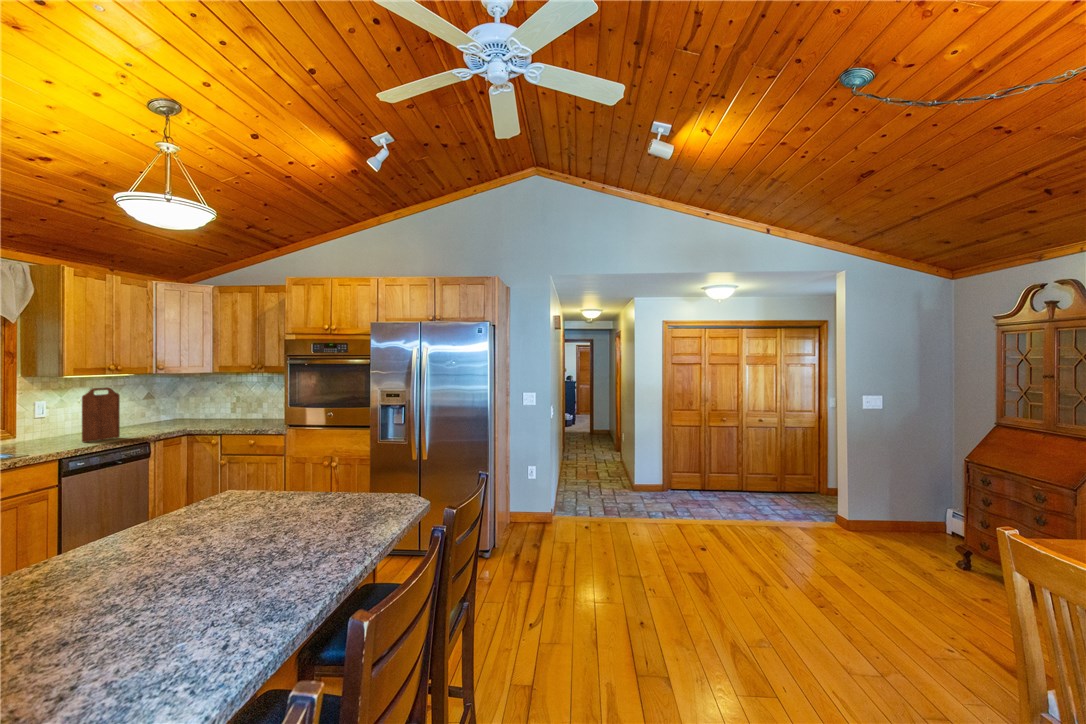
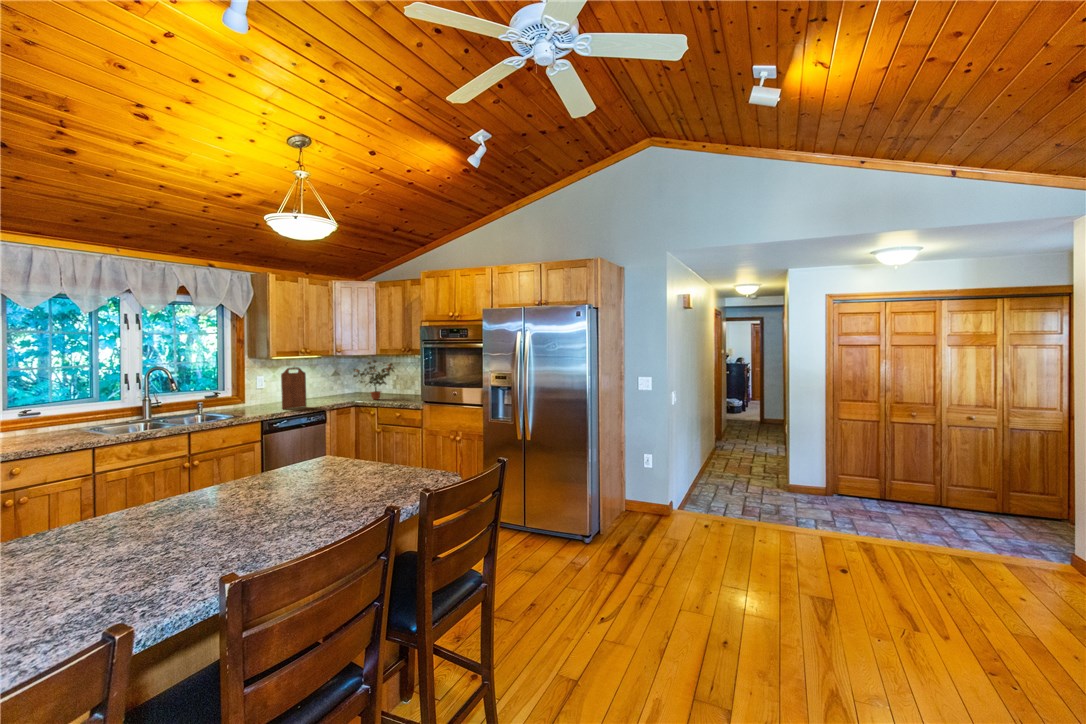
potted plant: none [183,378,244,425] -> present [353,360,394,400]

